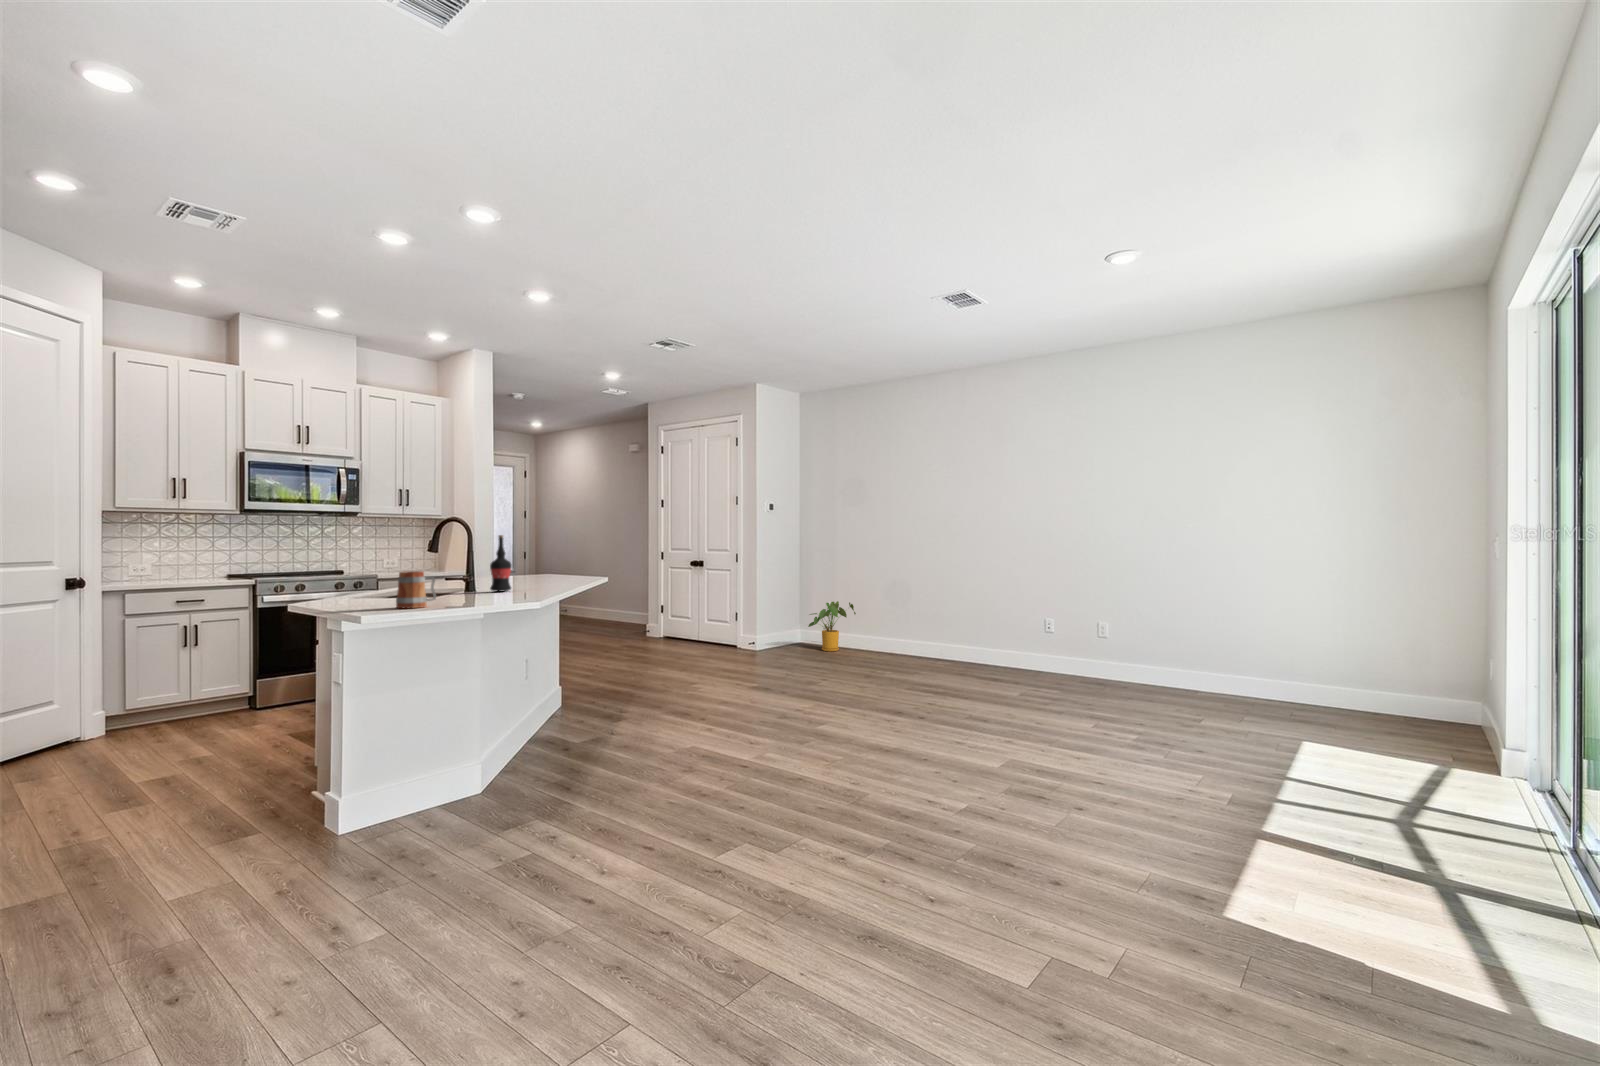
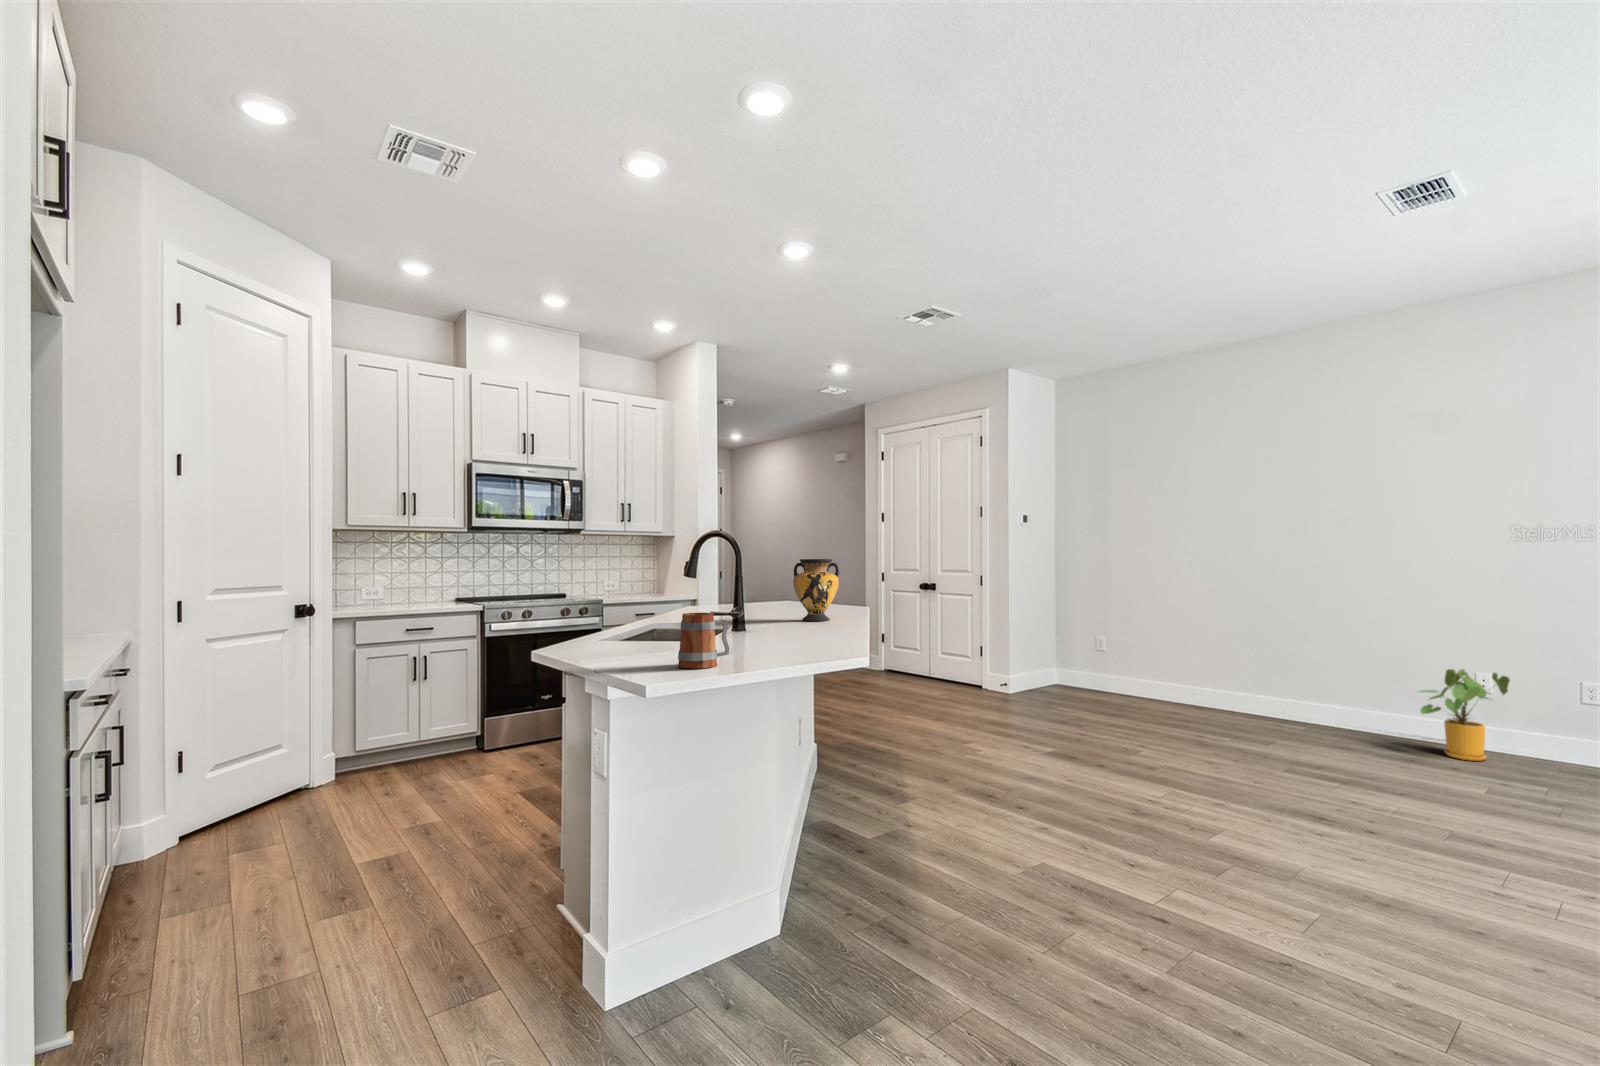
wine bottle: present [490,535,511,592] -> none [767,557,795,634]
vase: none [524,537,562,585] -> present [793,559,839,621]
house plant: present [808,601,856,651] -> present [1420,669,1510,761]

